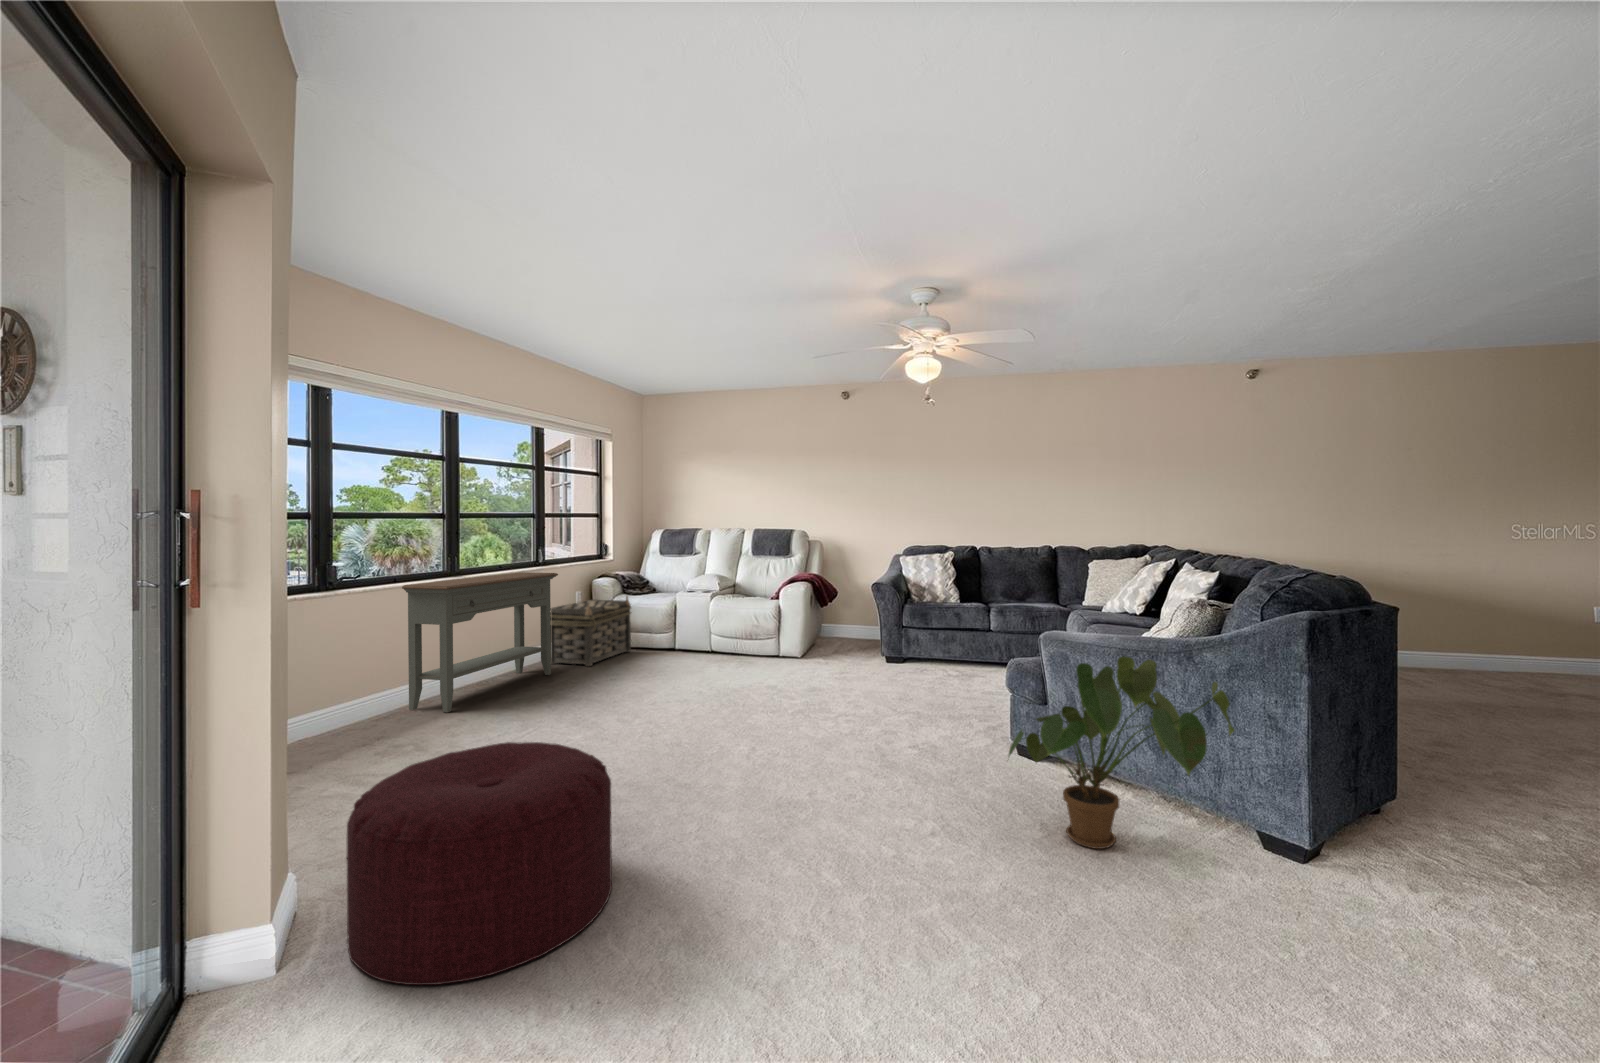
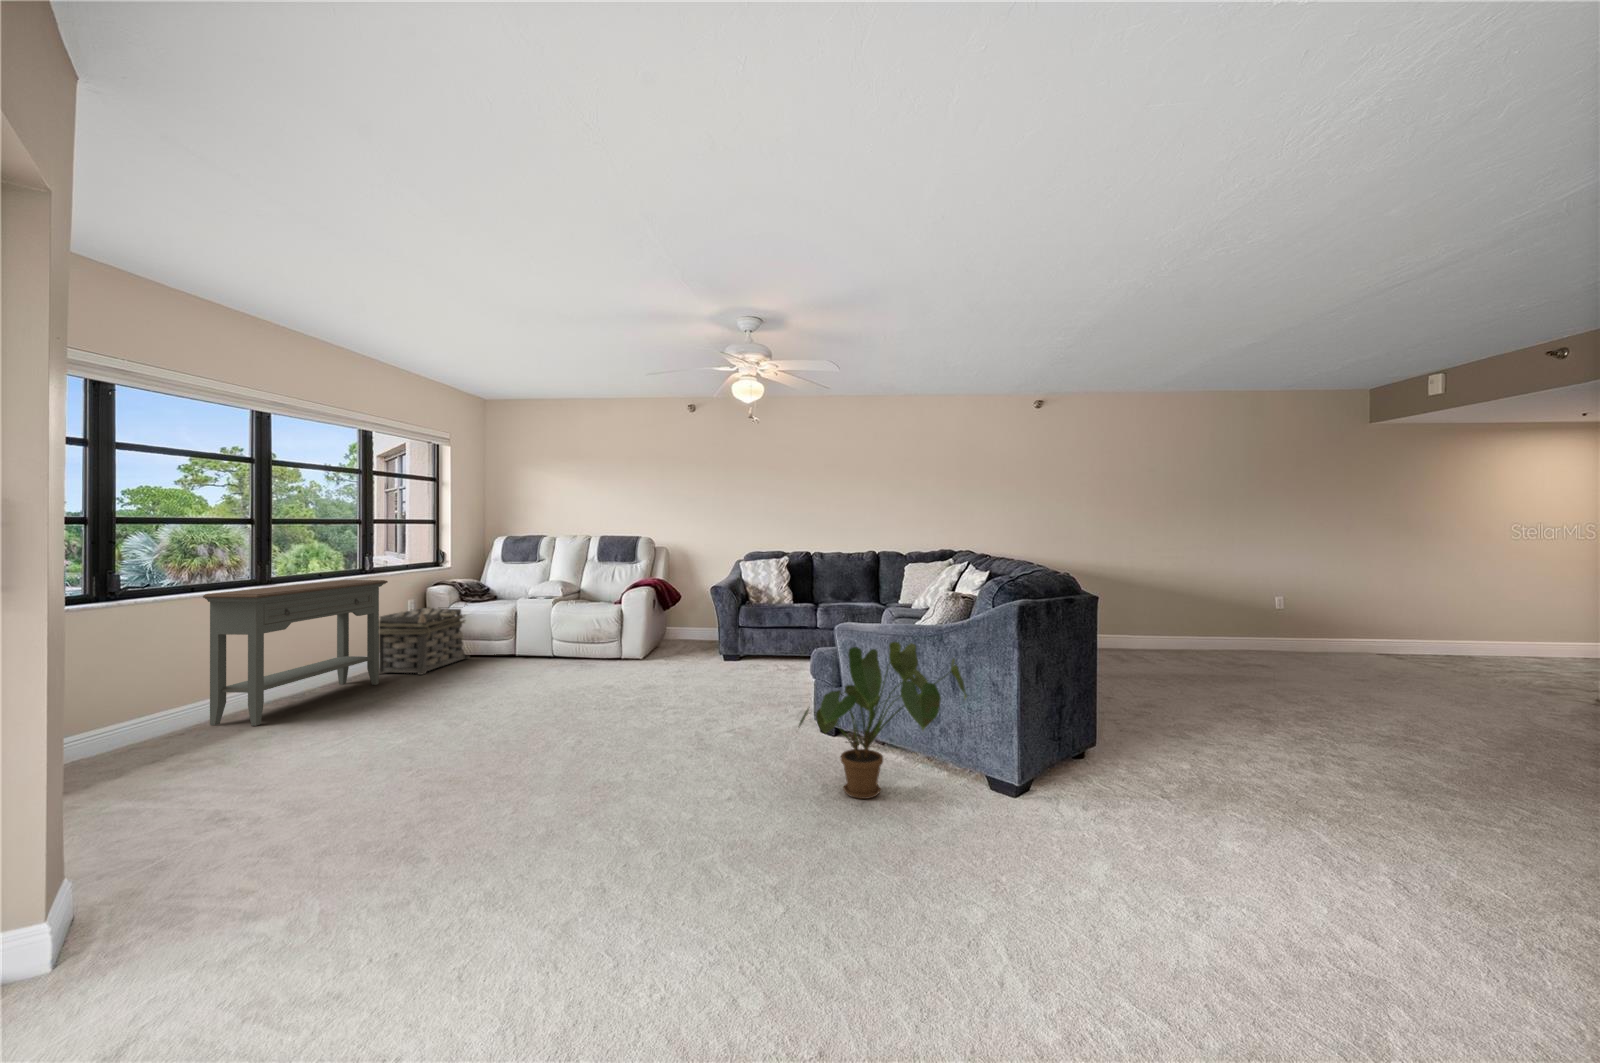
ottoman: present [347,742,612,985] -> none [140,739,427,964]

